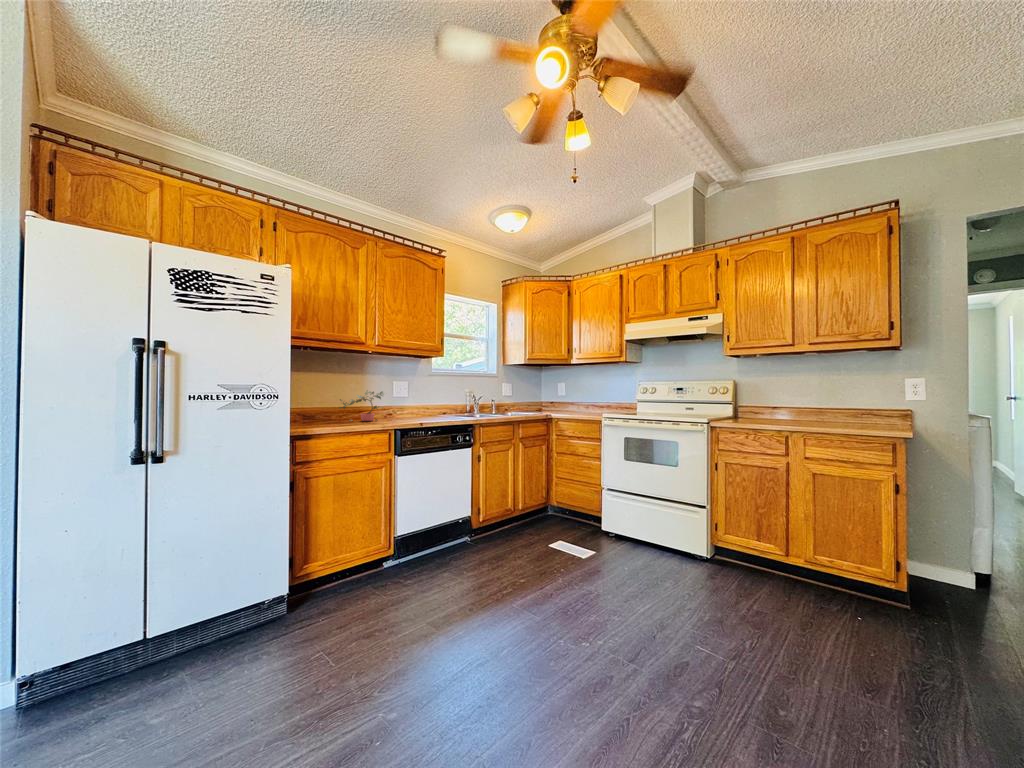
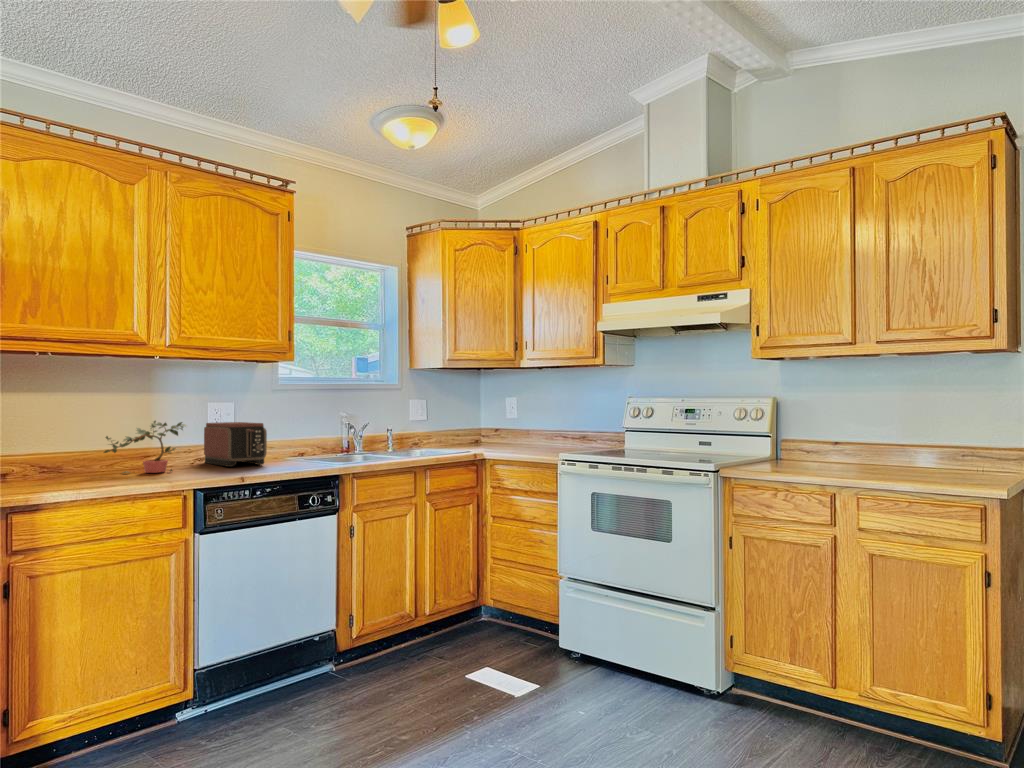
toaster: none [391,393,429,419] -> present [204,422,267,467]

